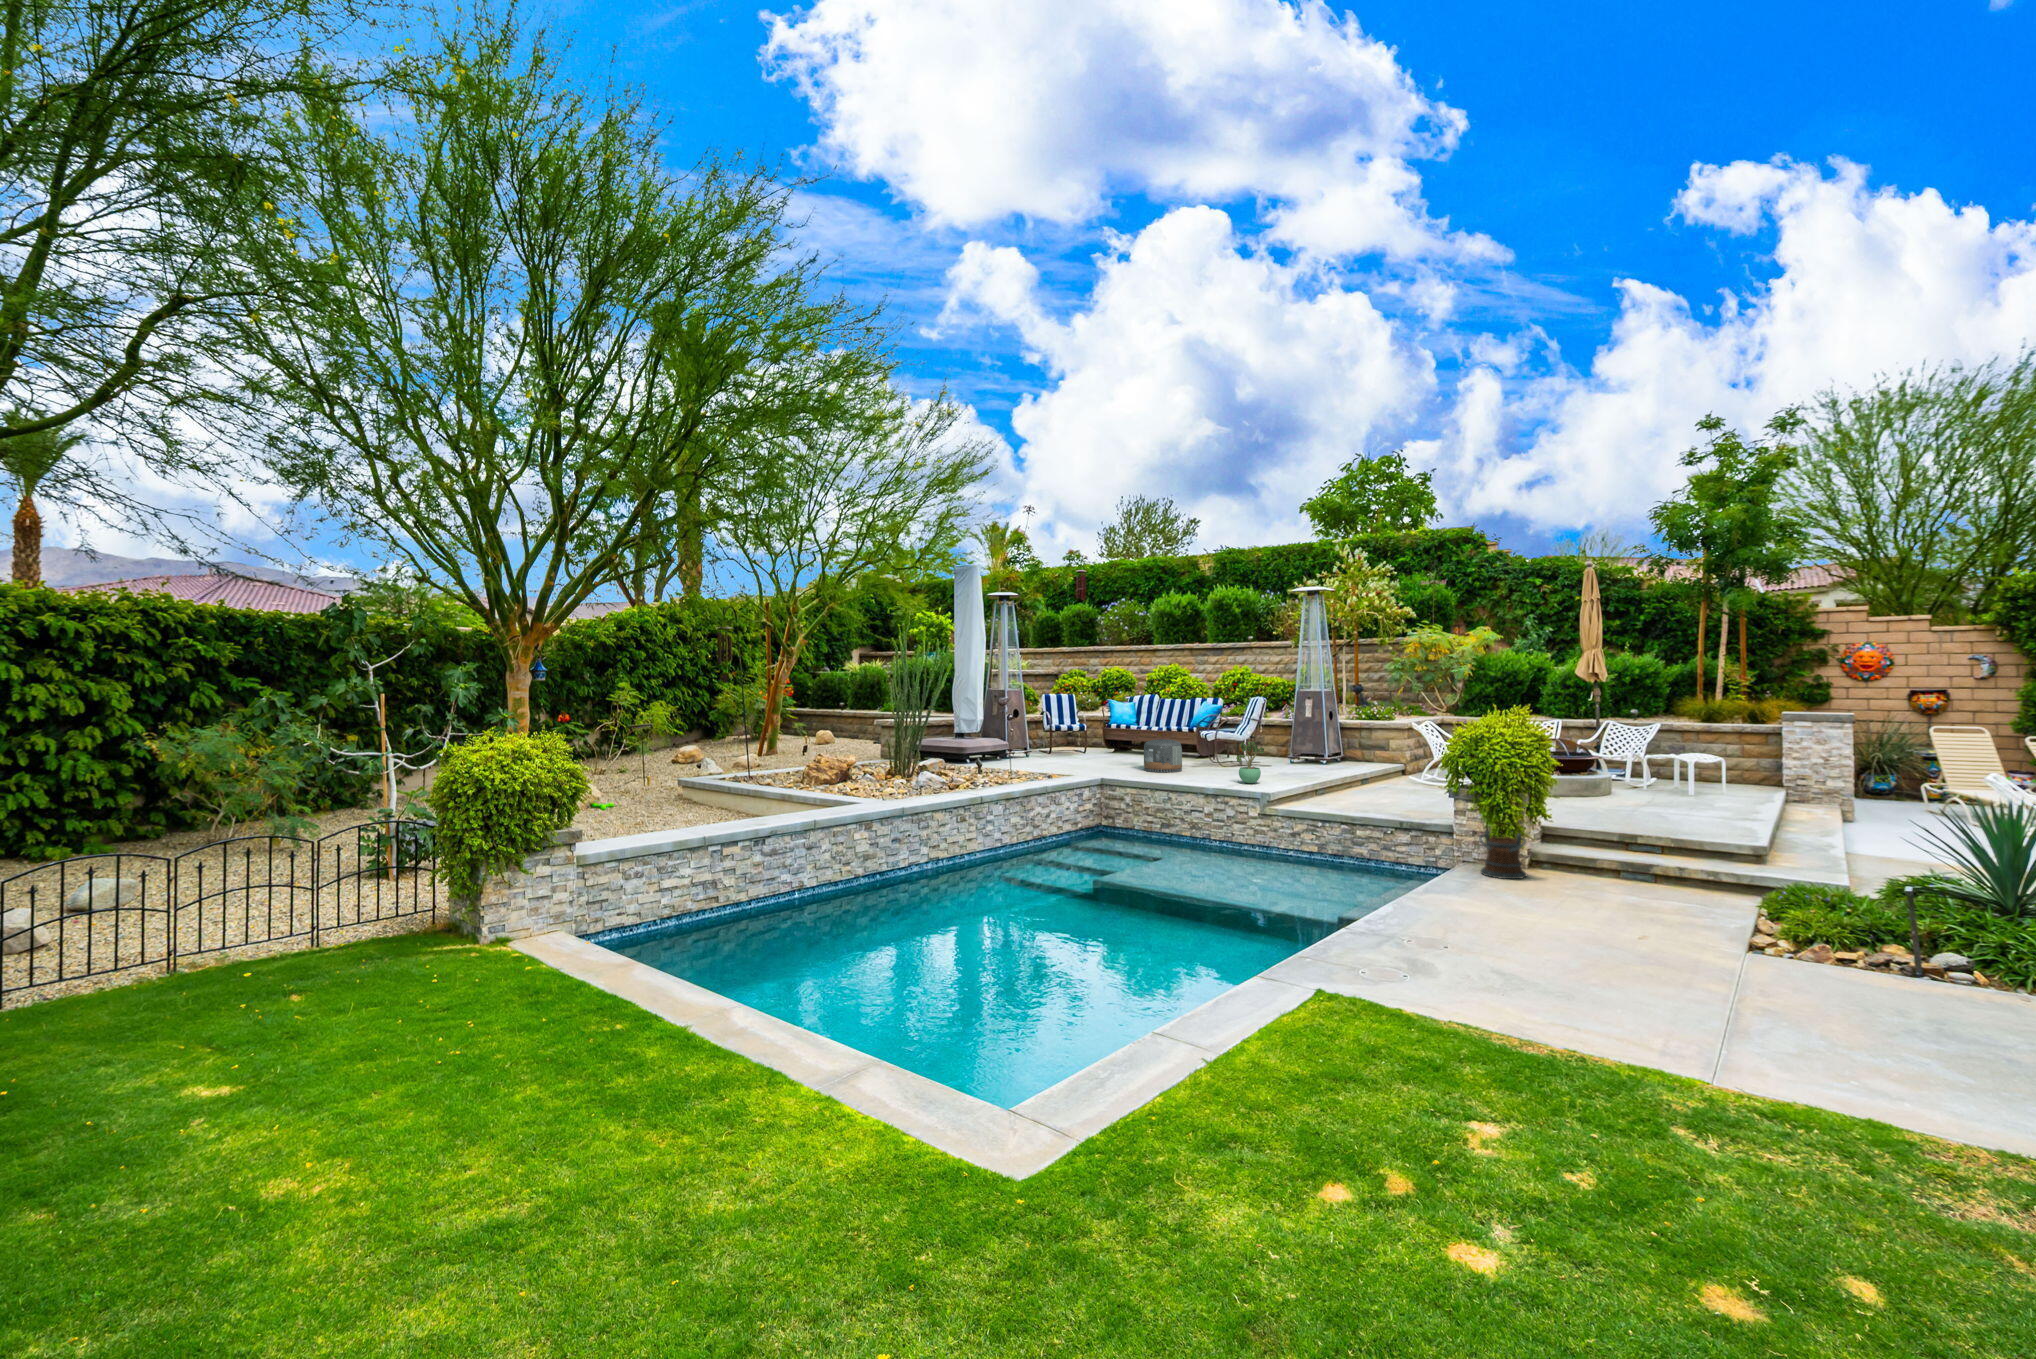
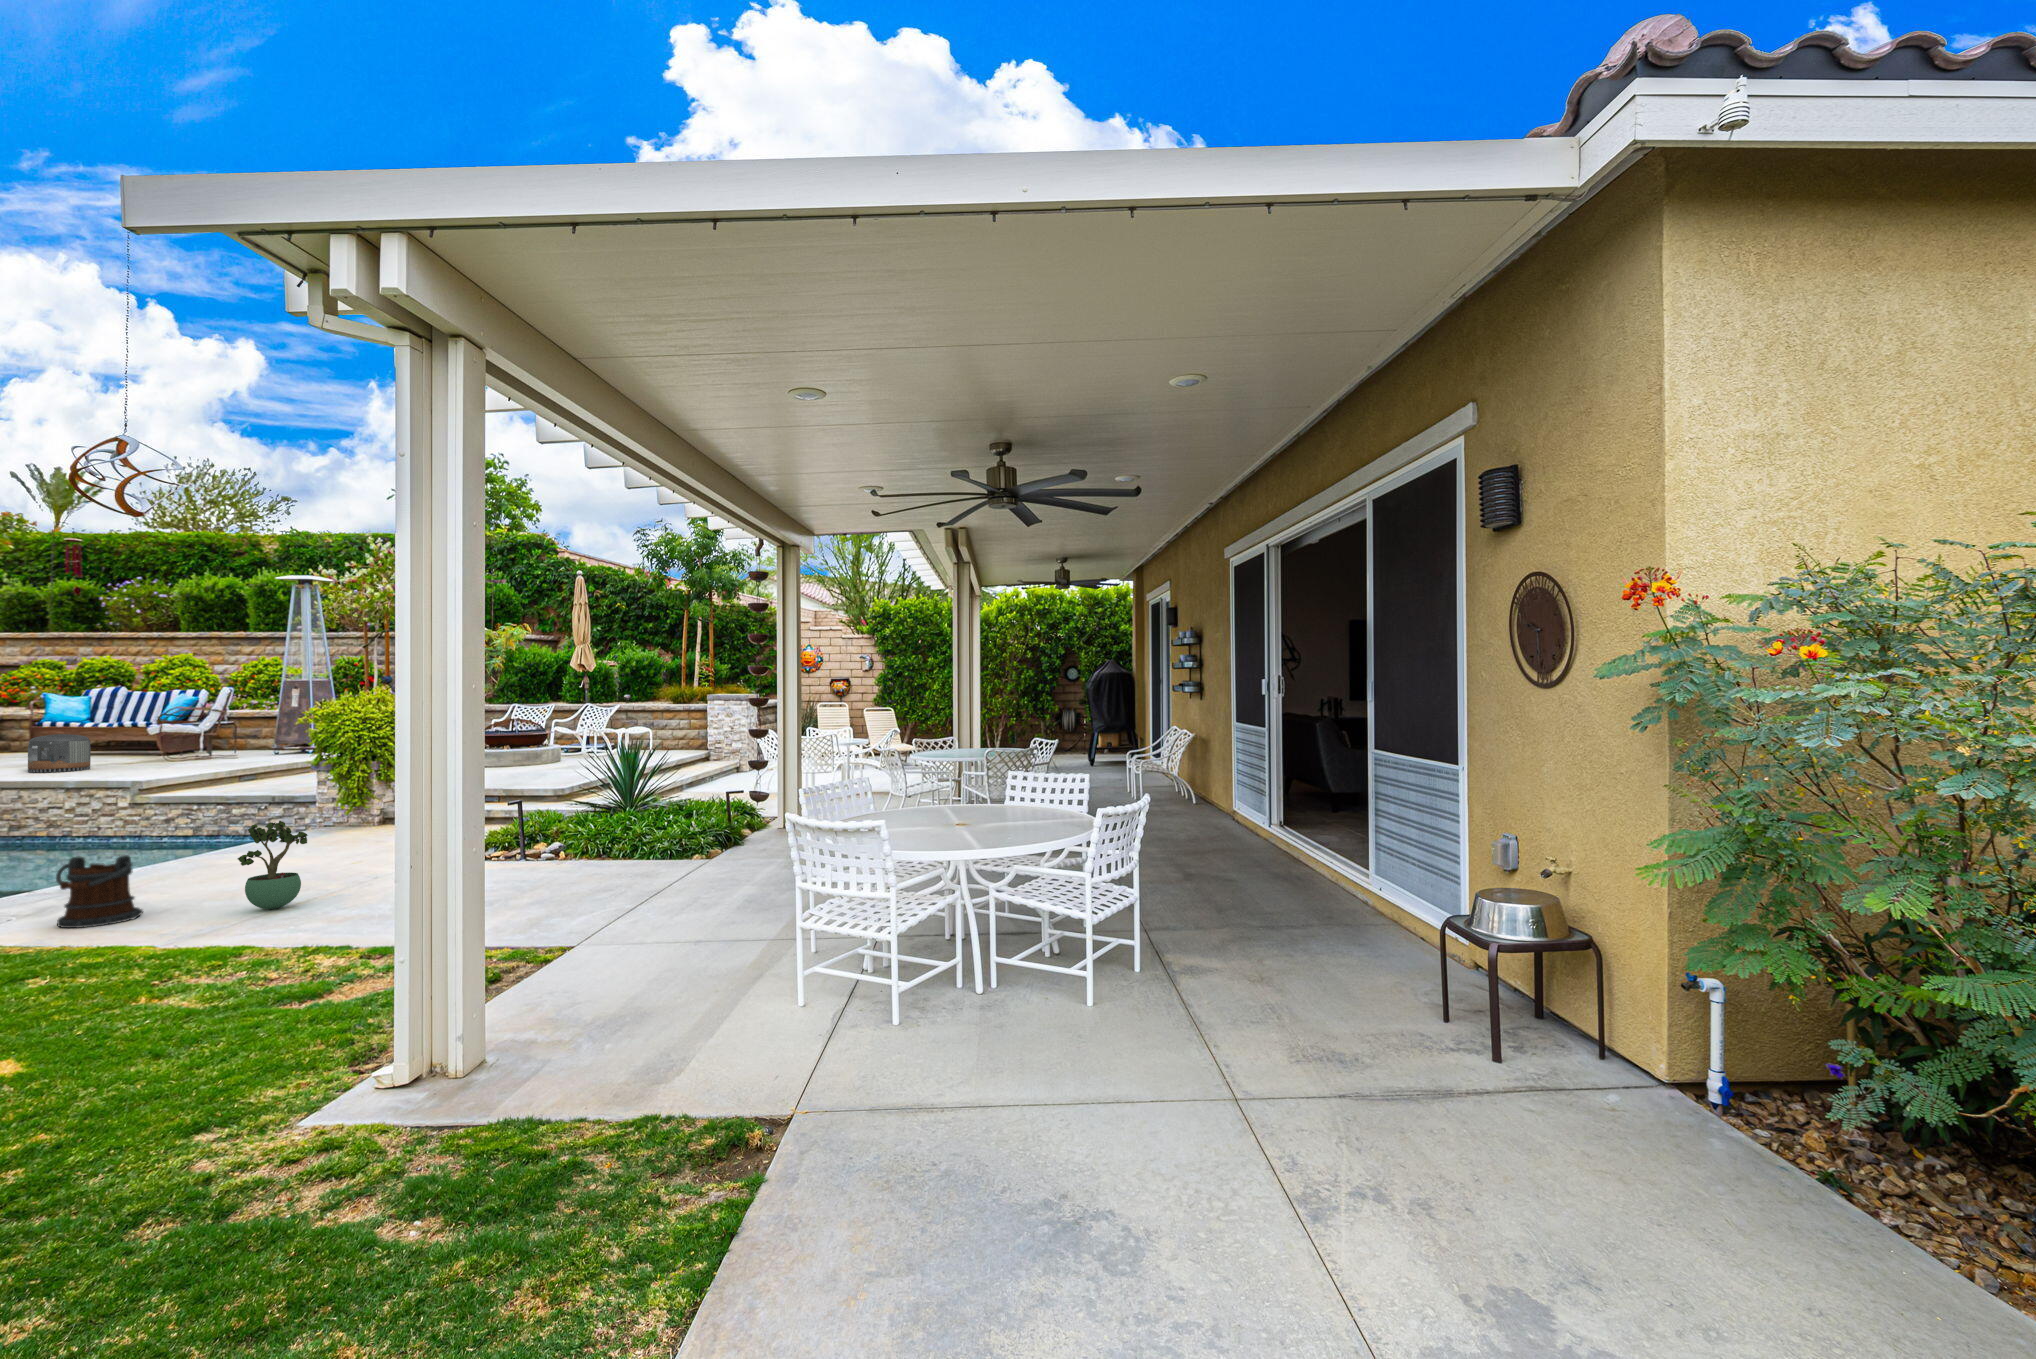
potted plant: present [1236,742,1264,784] -> present [238,821,308,909]
bucket: present [1479,831,1527,879] -> present [56,855,143,928]

